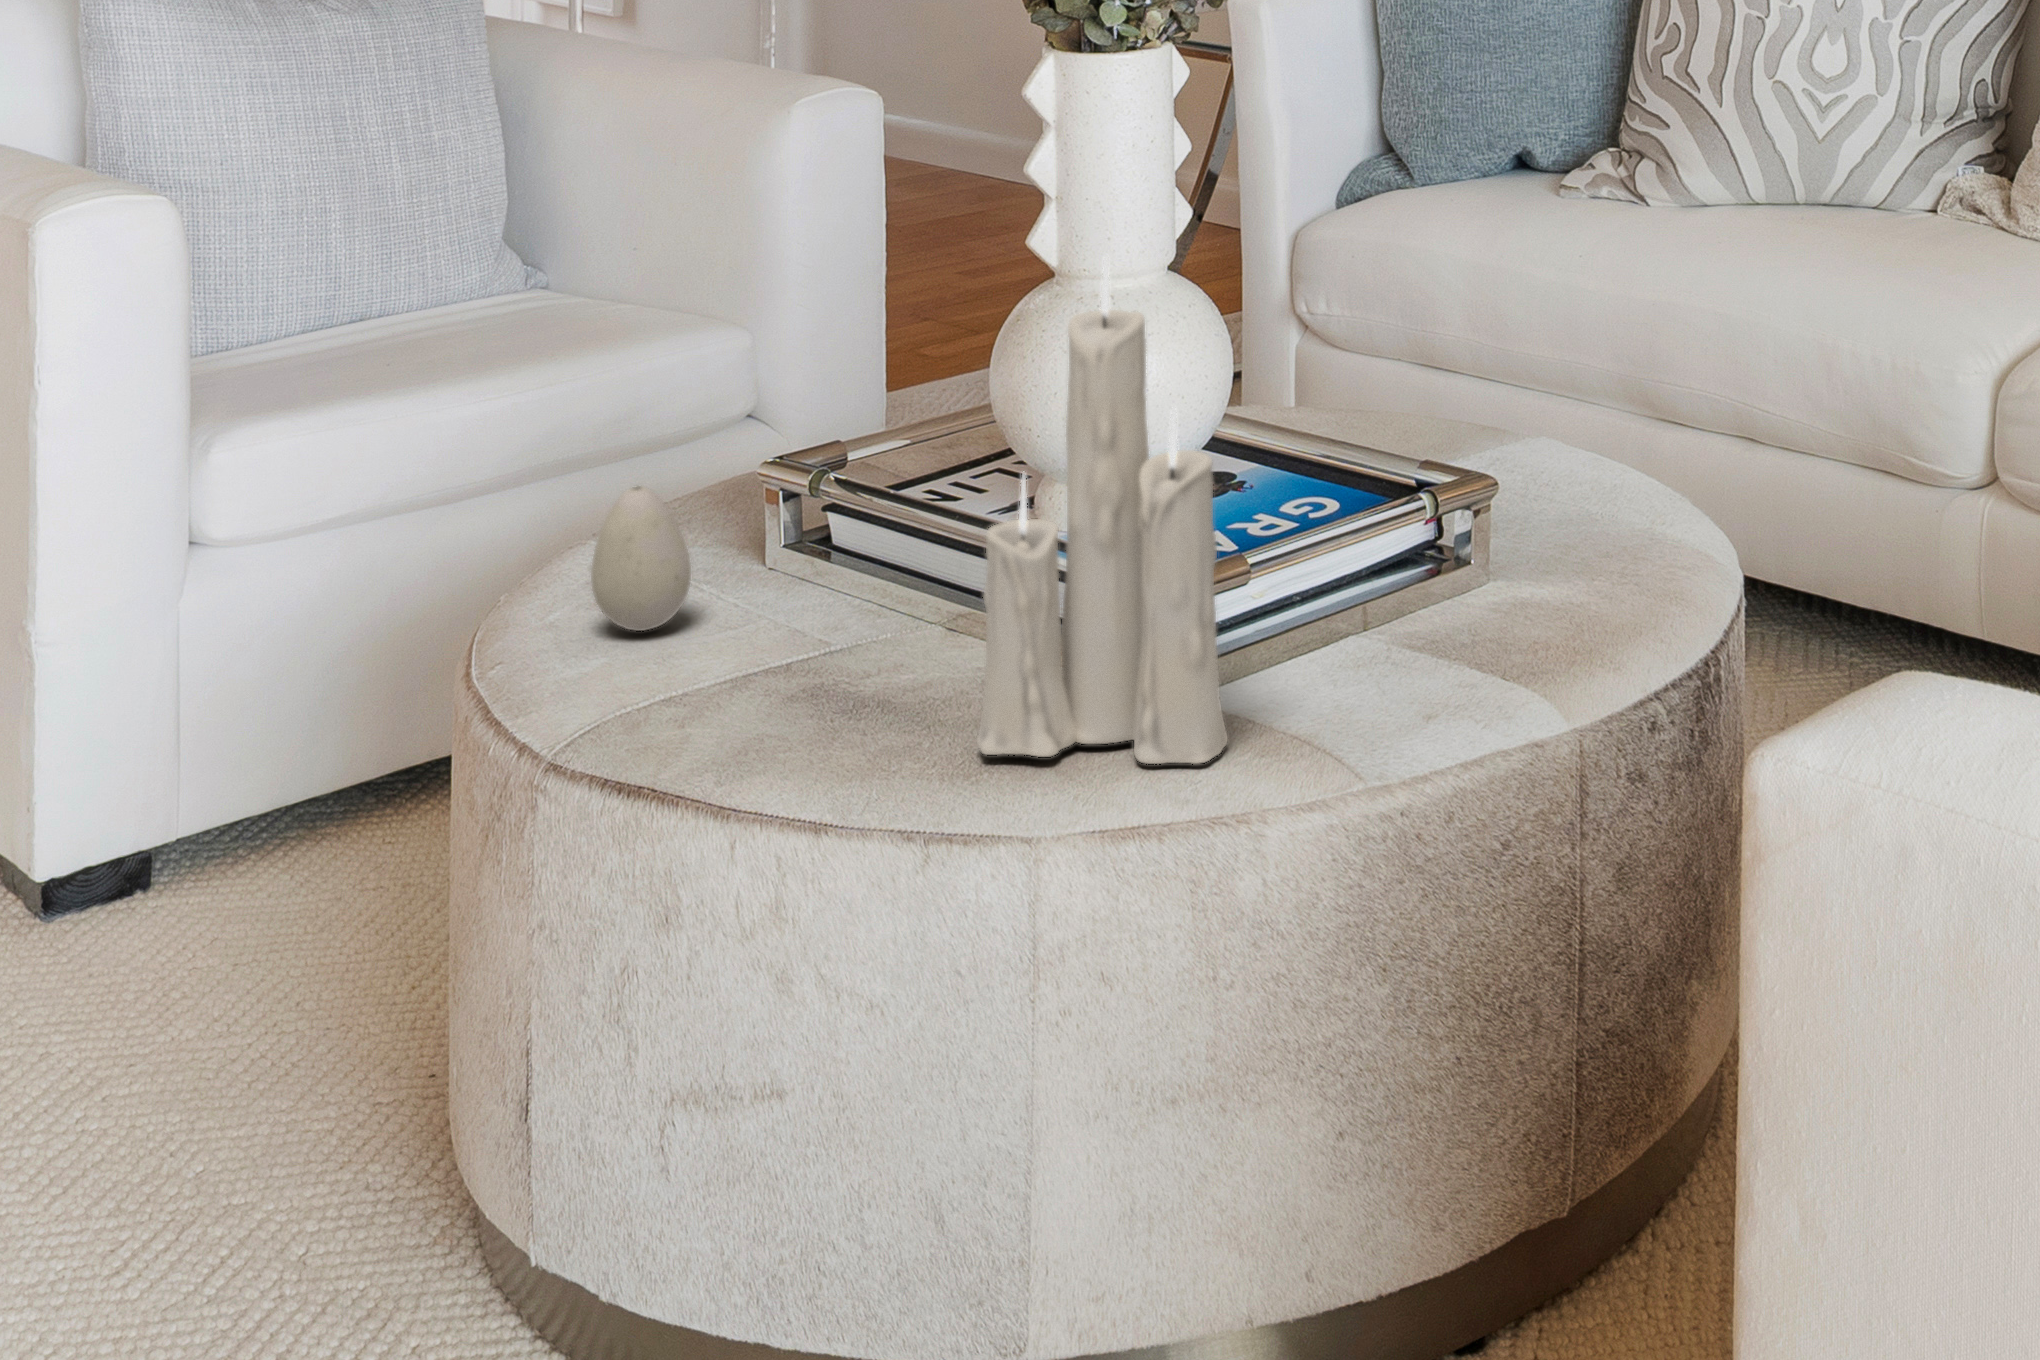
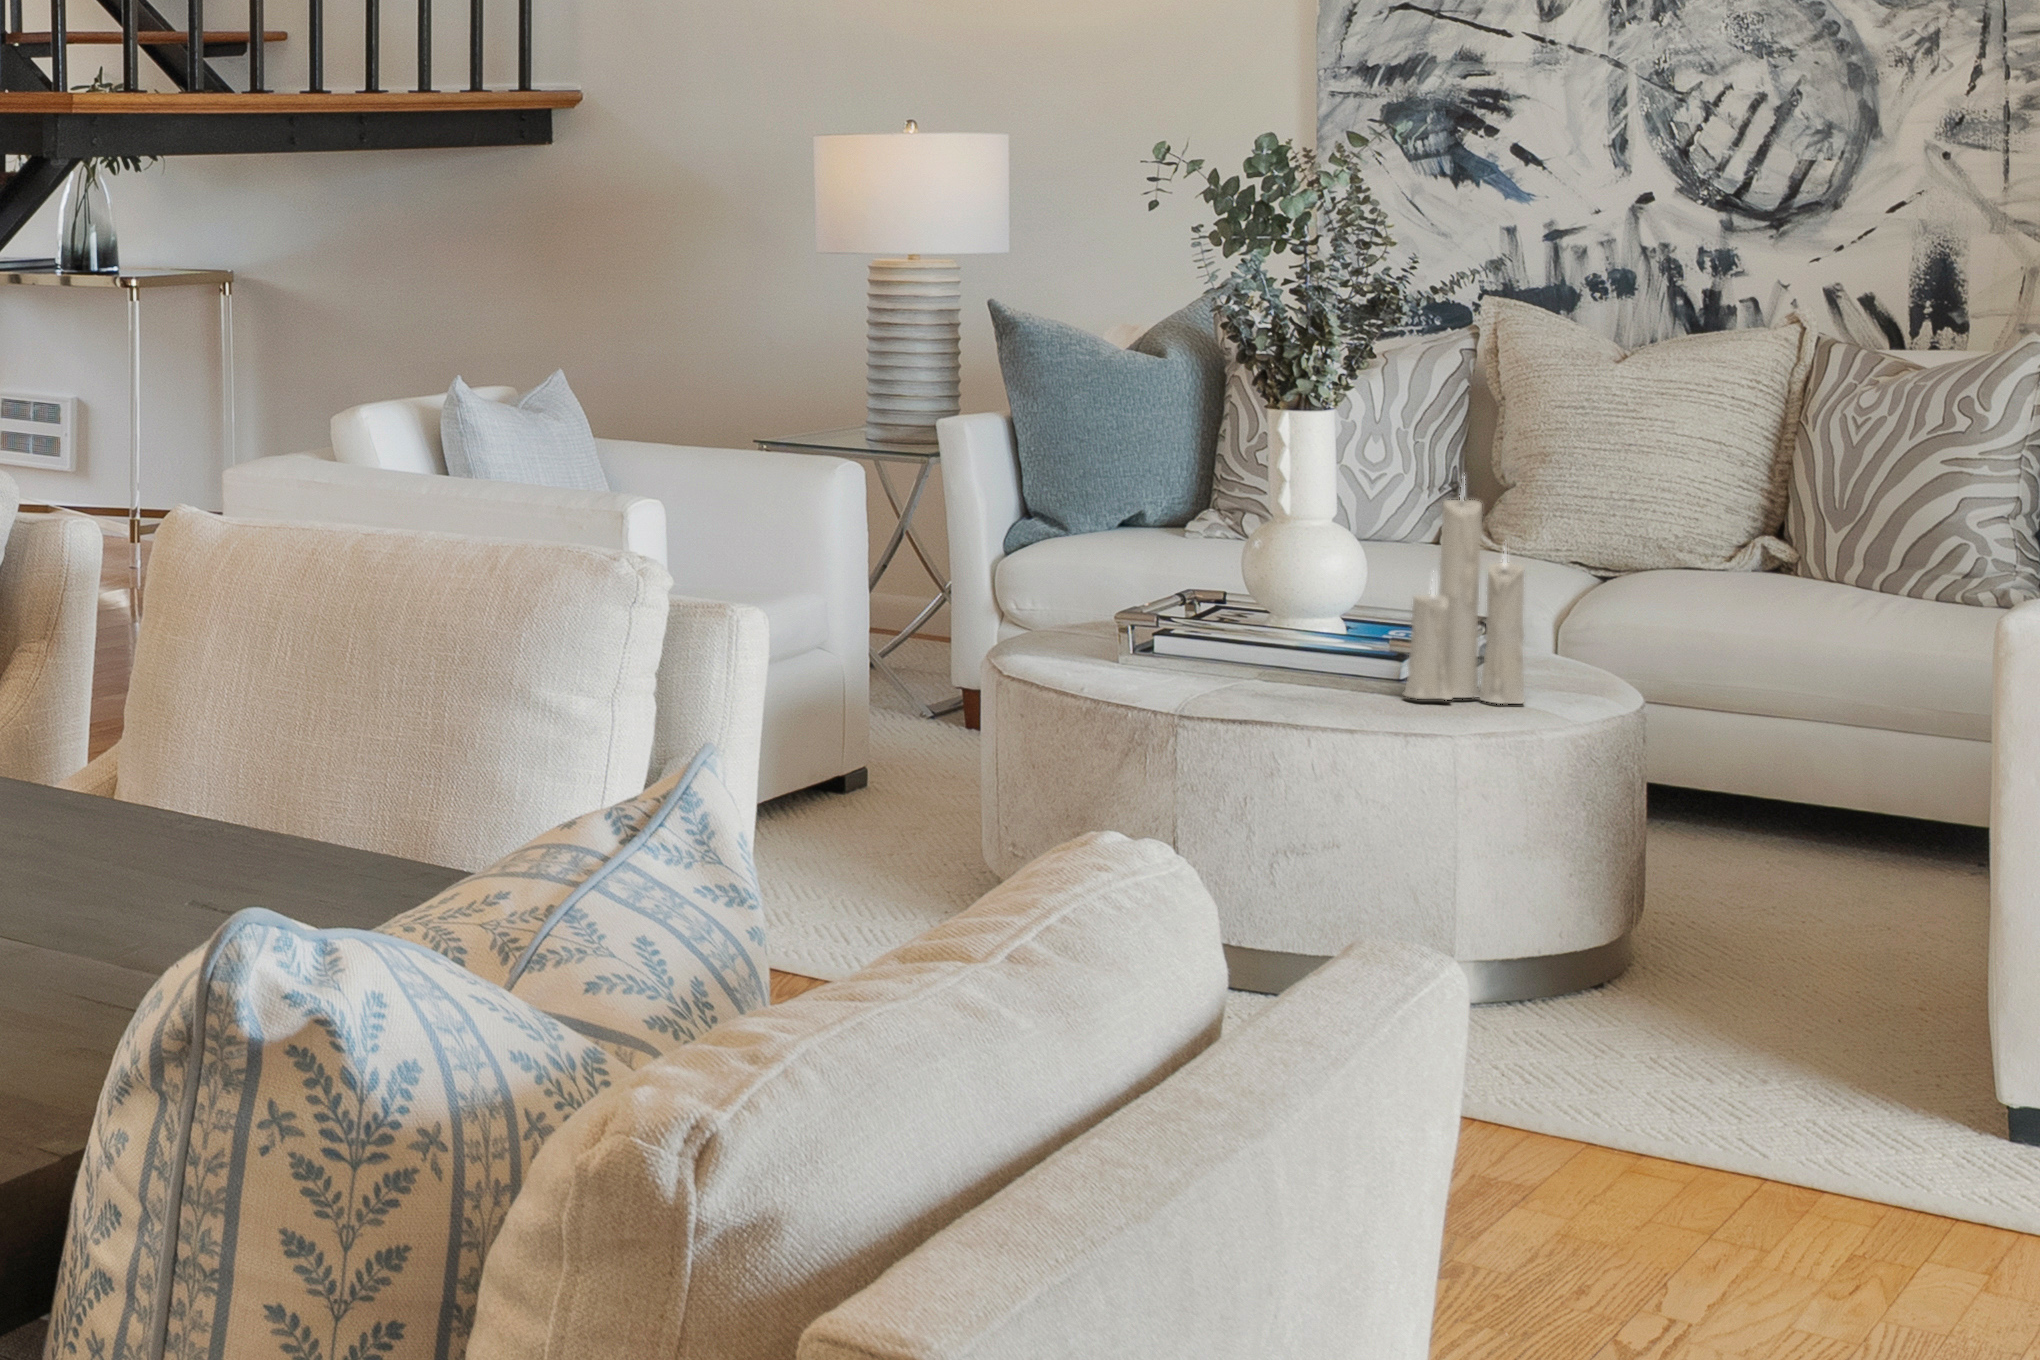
decorative egg: present [591,486,691,631] -> none [1119,598,1166,668]

